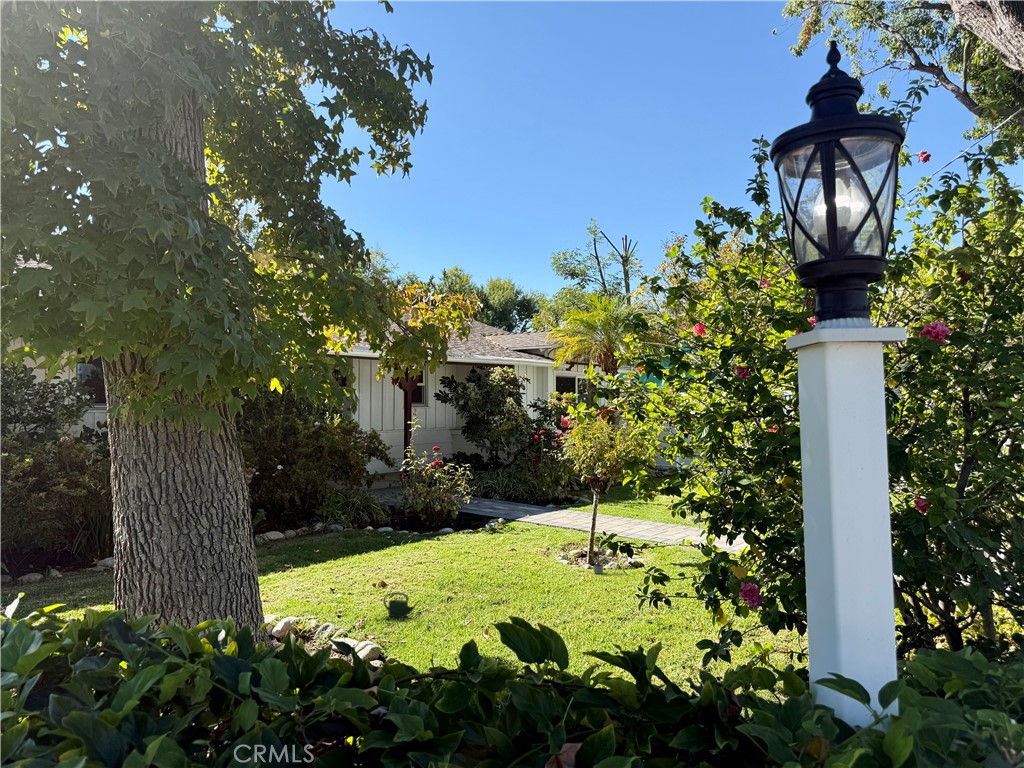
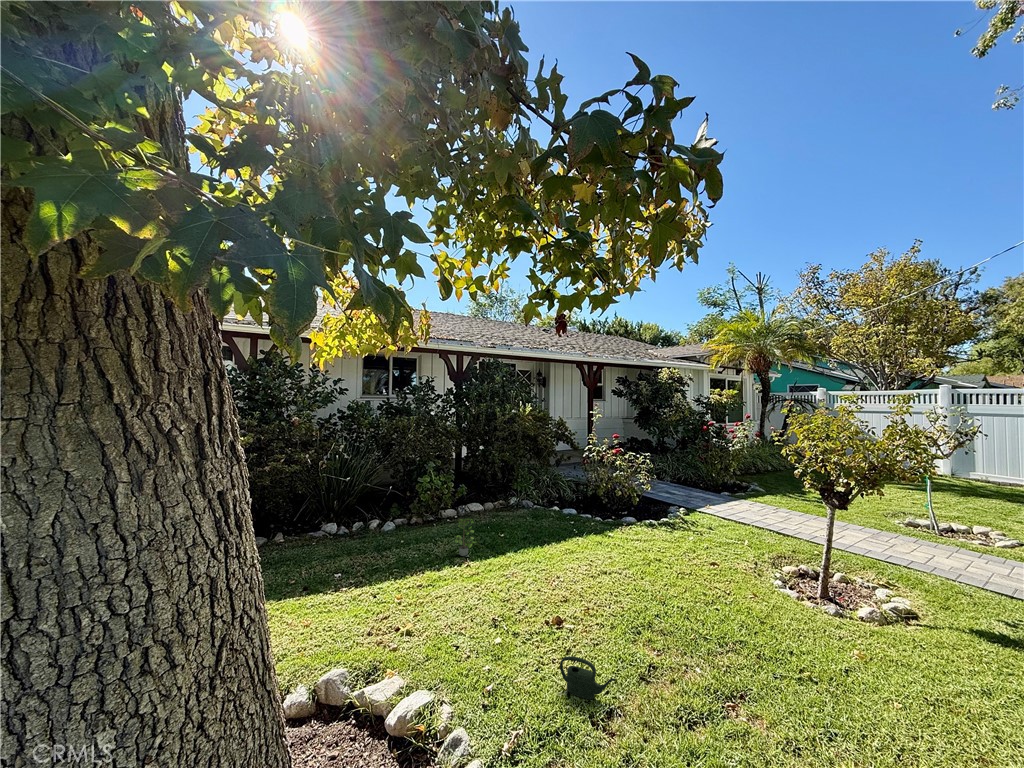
potted plant: present [590,537,611,574] -> present [455,518,476,556]

